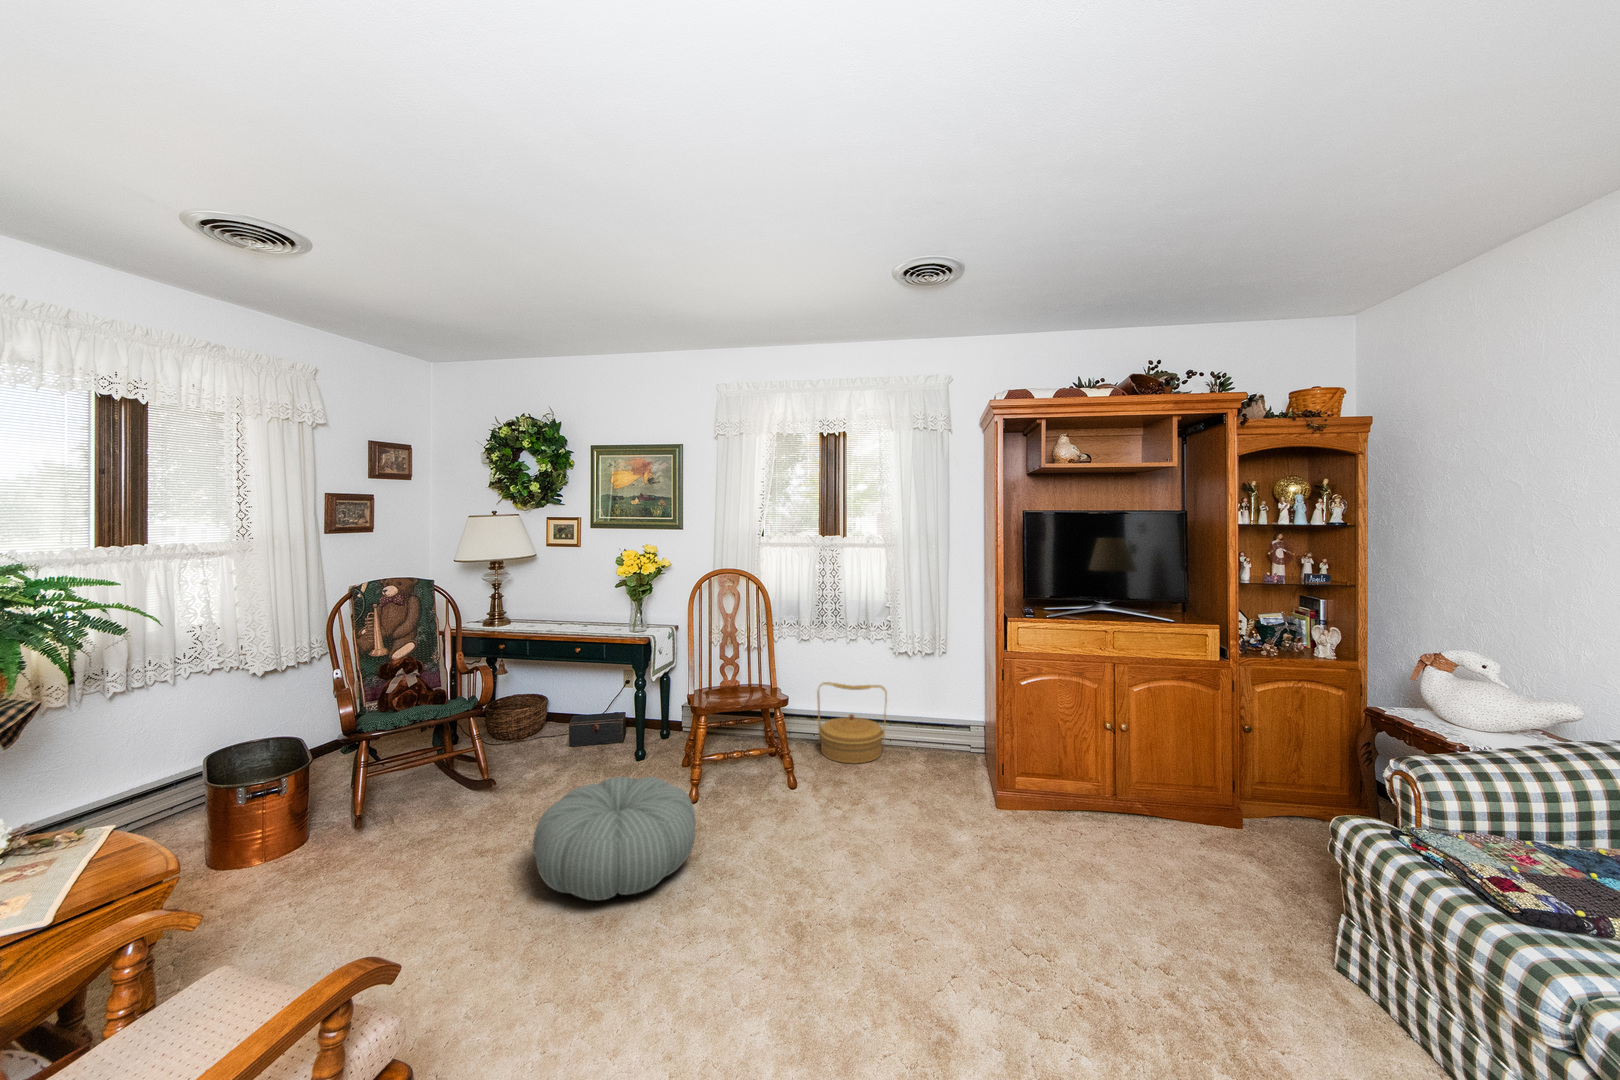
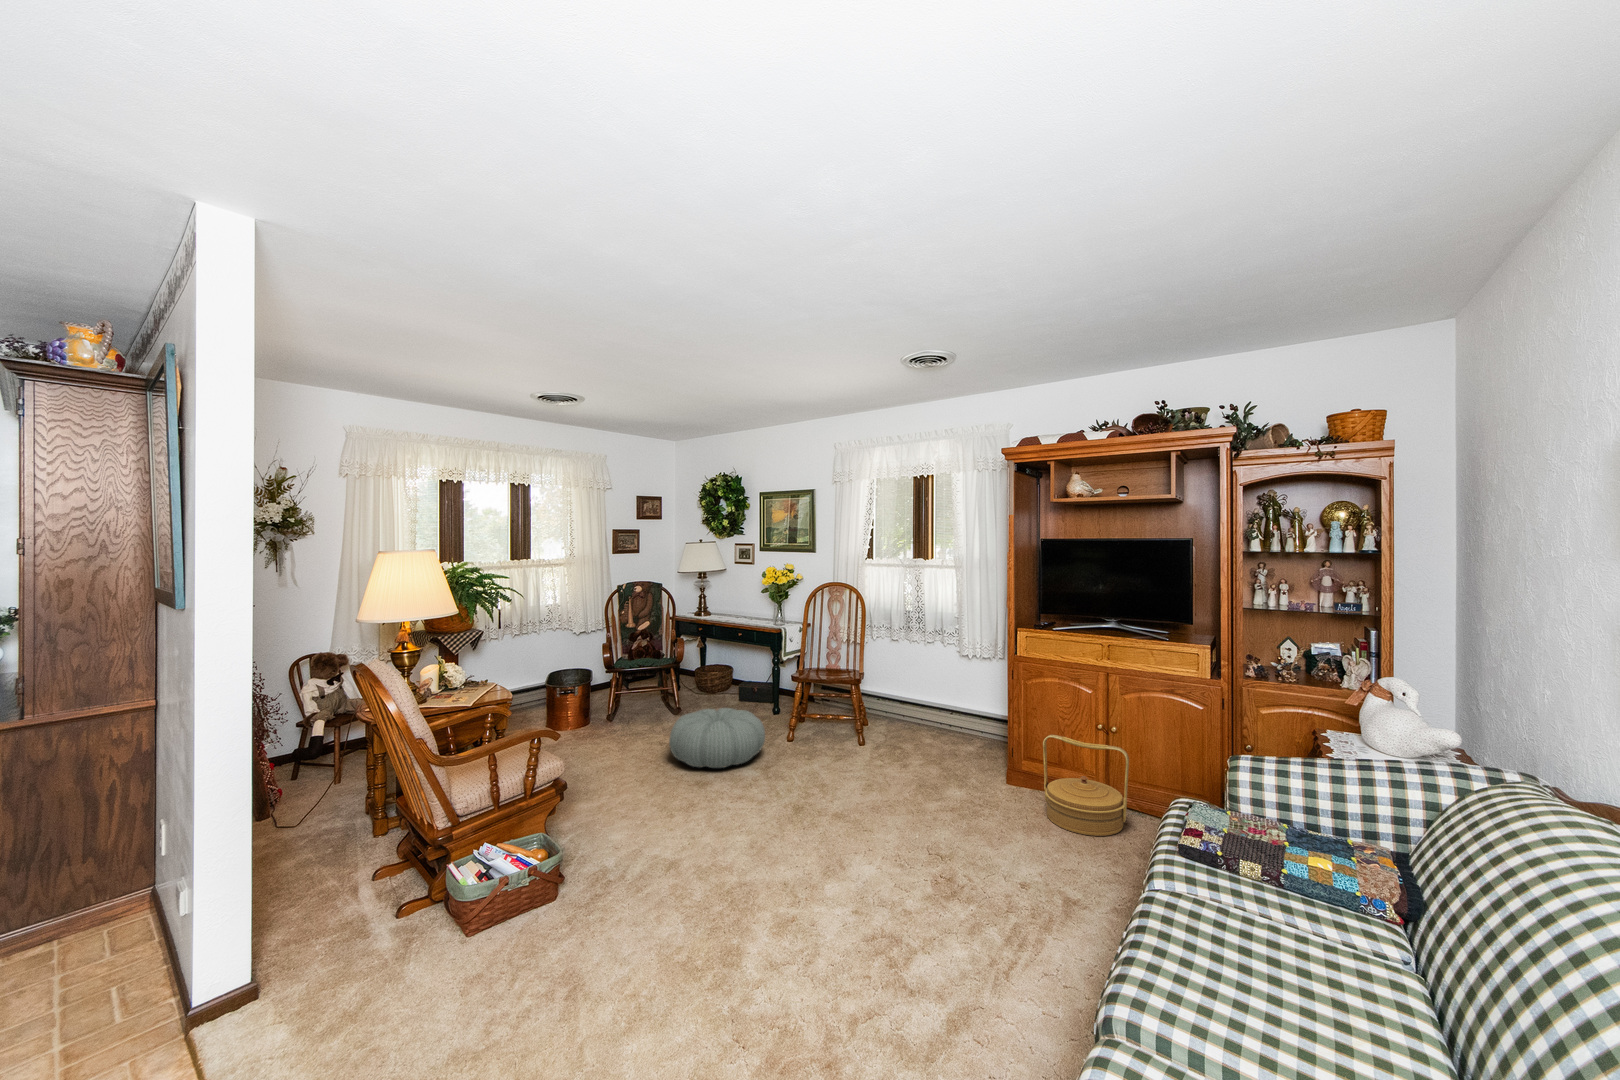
woven basket: present [817,682,887,764] -> present [1043,735,1129,836]

